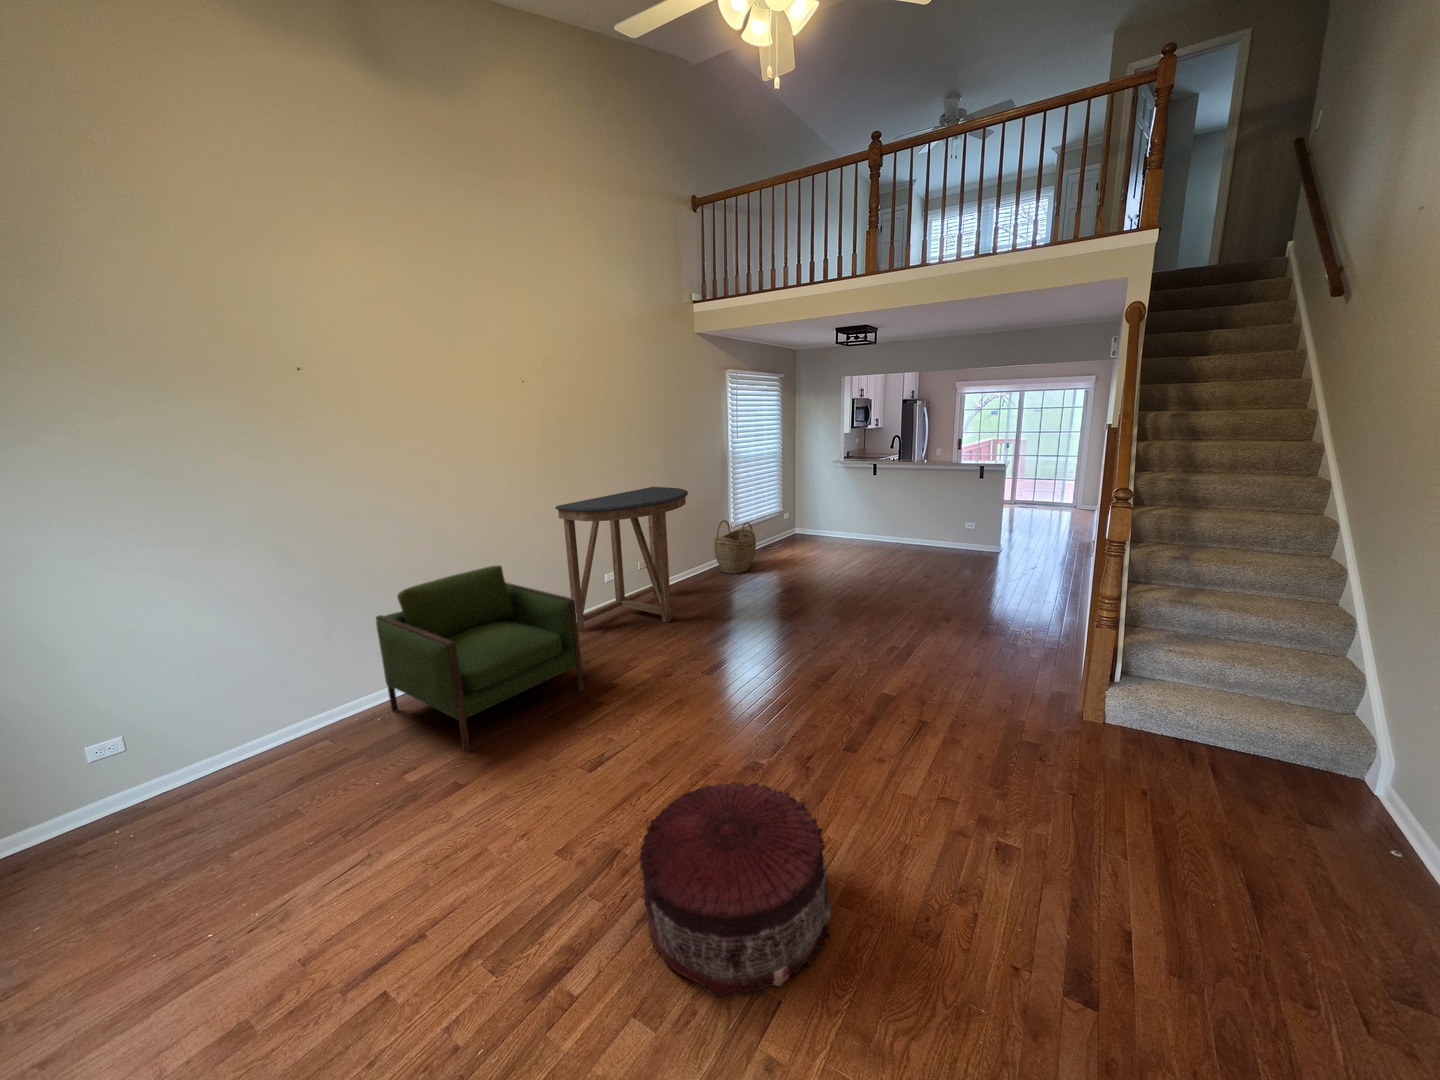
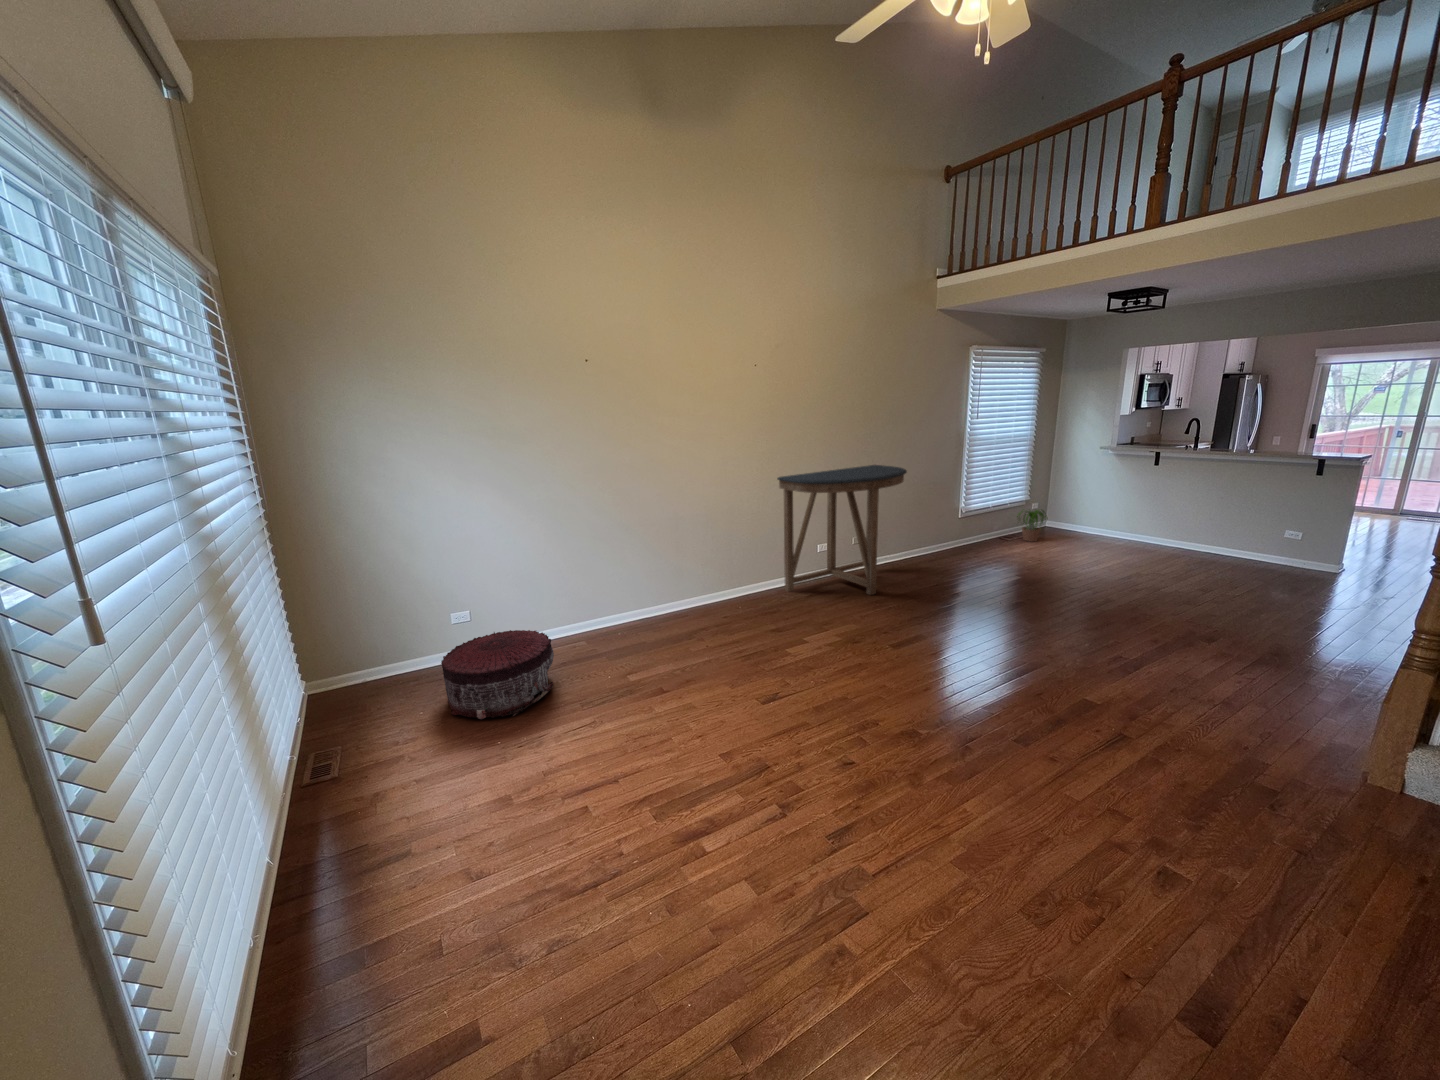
woven basket: present [714,520,756,574] -> none [938,503,985,560]
potted plant: none [771,520,804,550] -> present [1017,510,1046,542]
armchair: present [376,566,584,751] -> none [628,524,779,667]
pouf: present [640,782,831,997] -> present [441,630,554,719]

